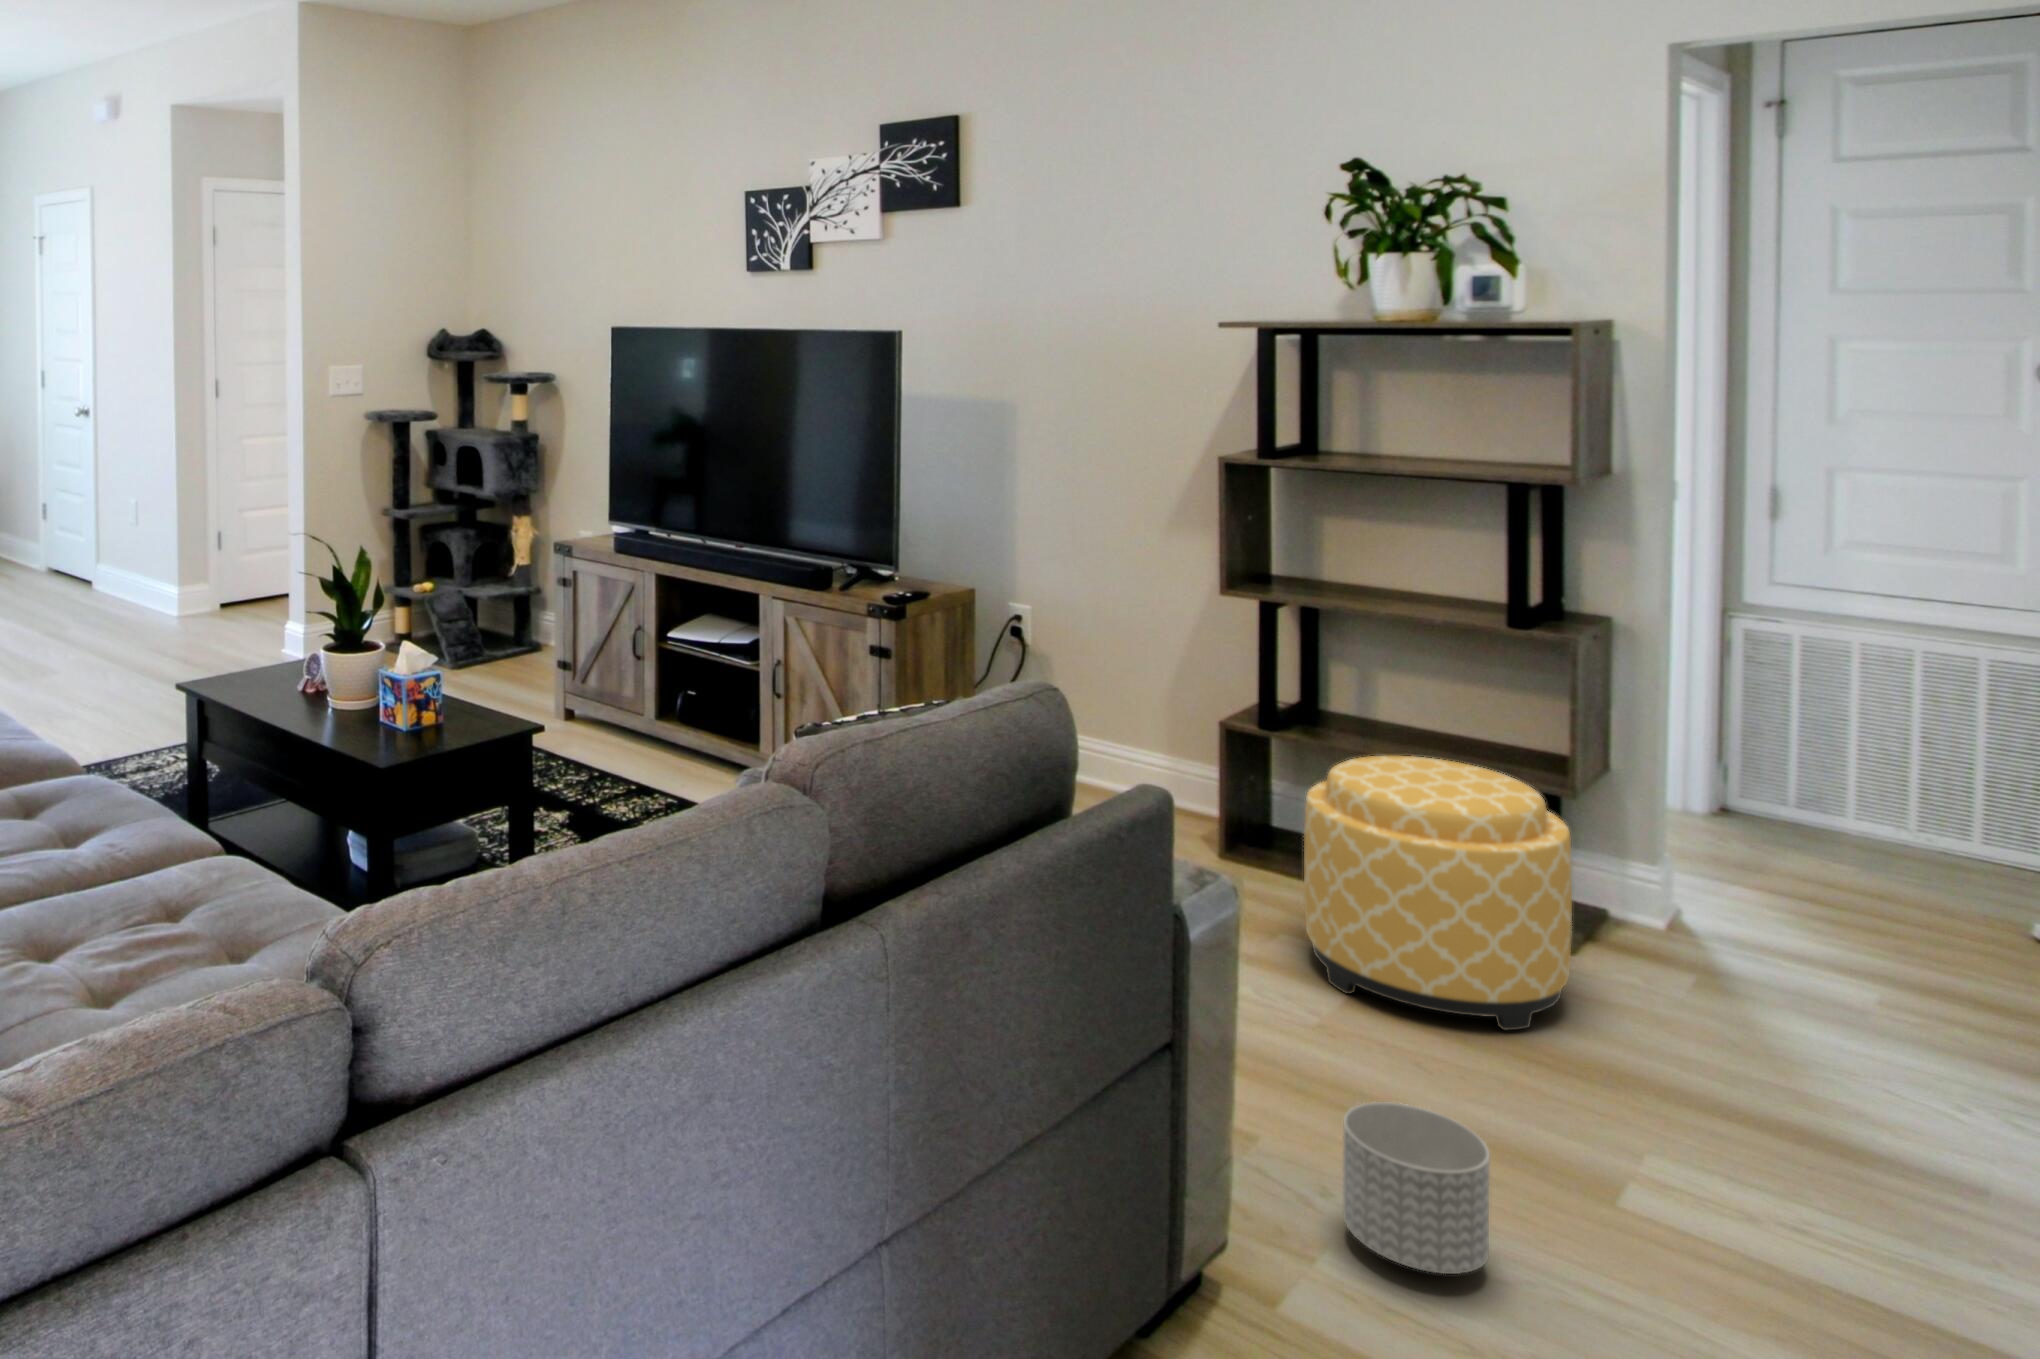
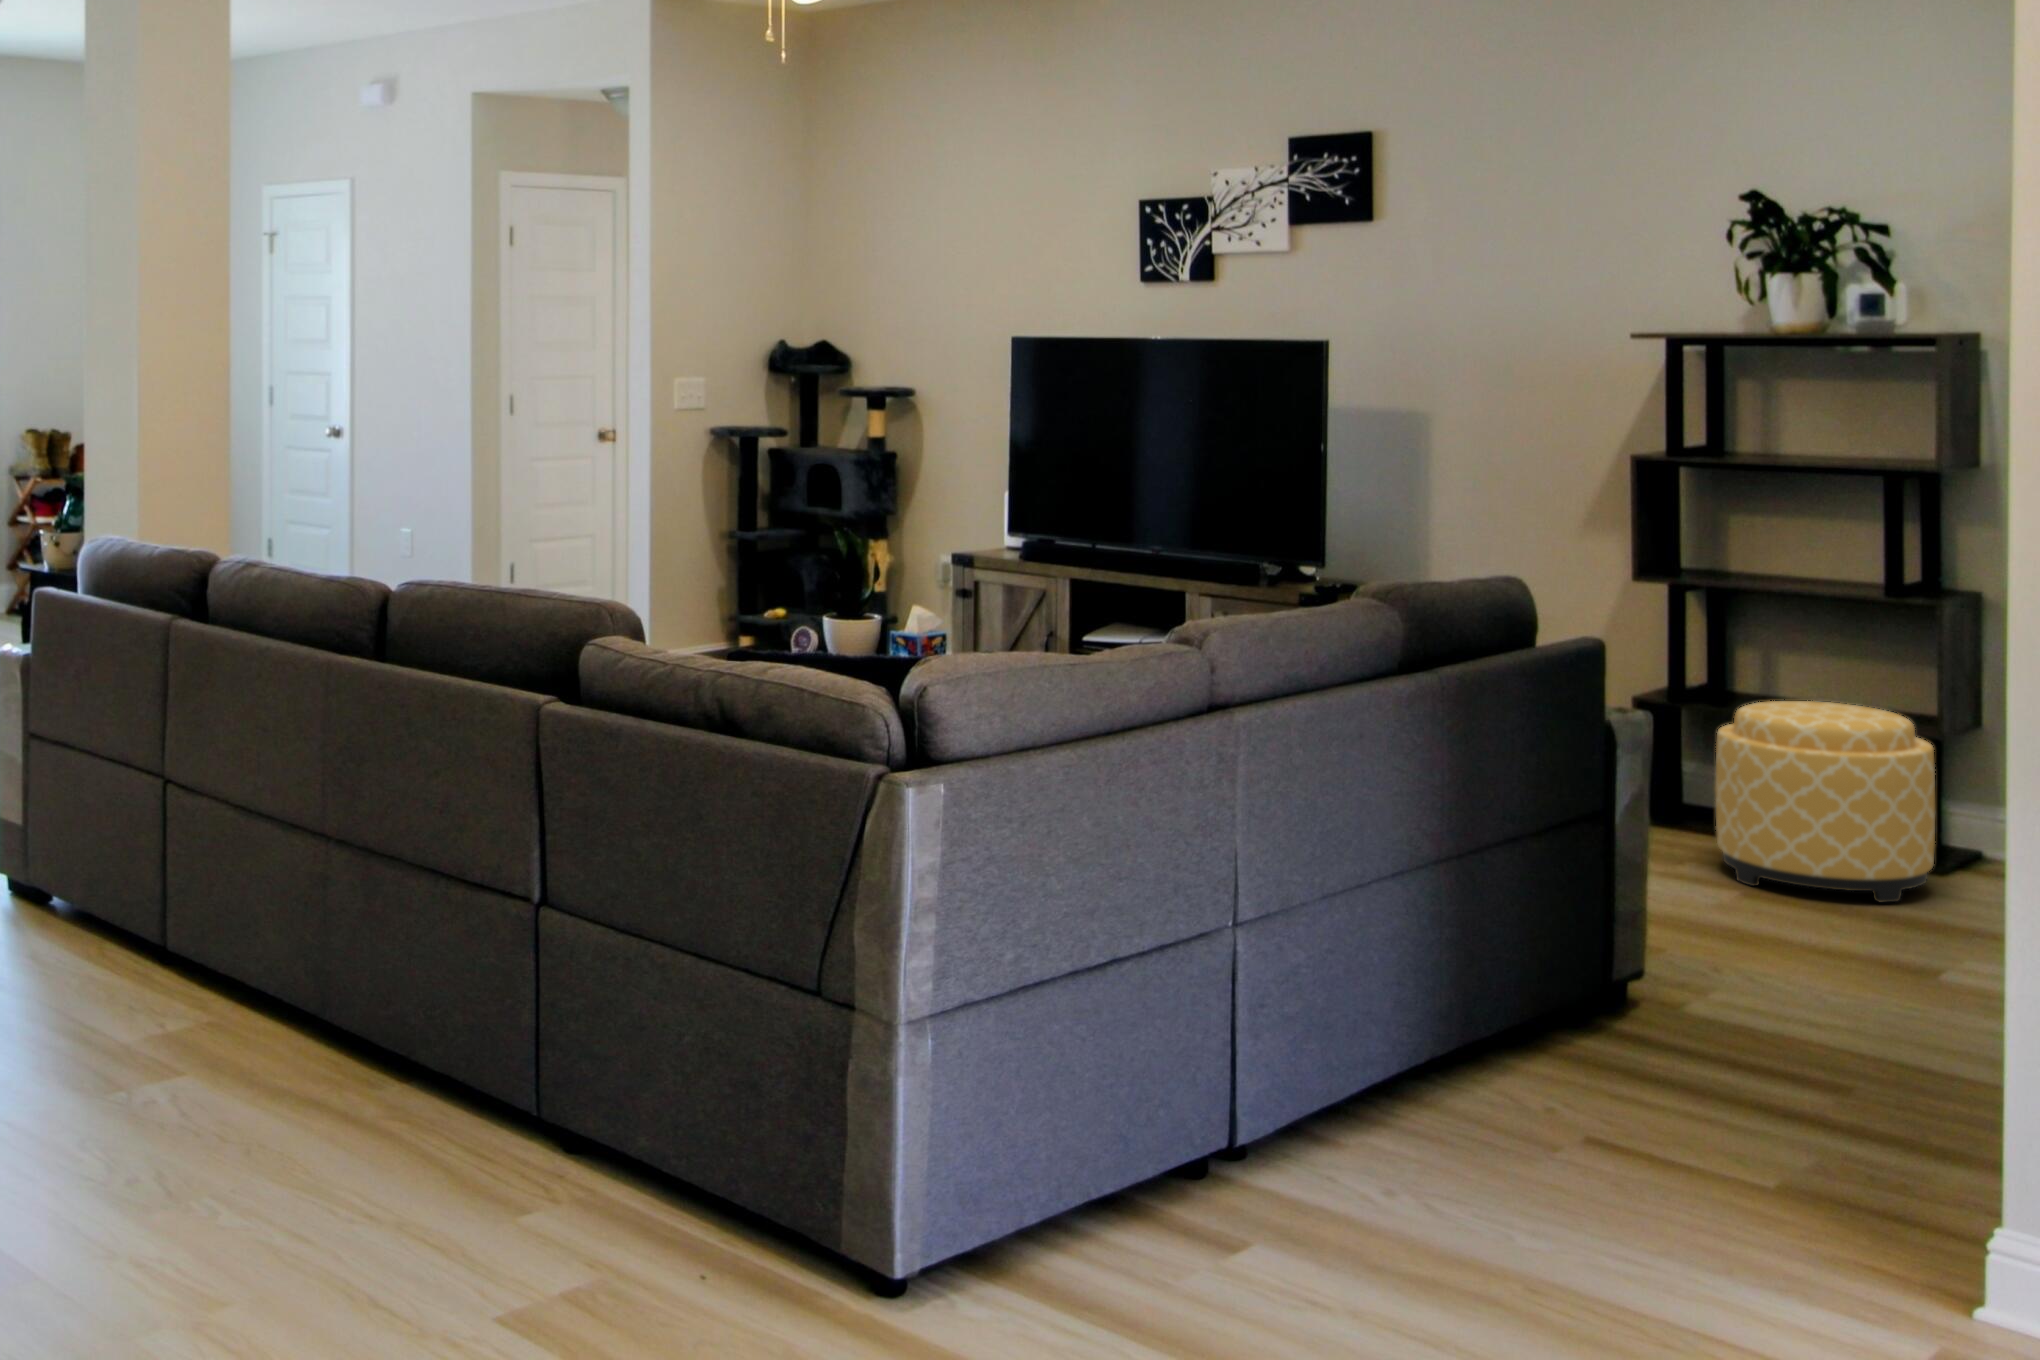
planter: present [1343,1102,1490,1274] -> none [1753,897,1856,999]

